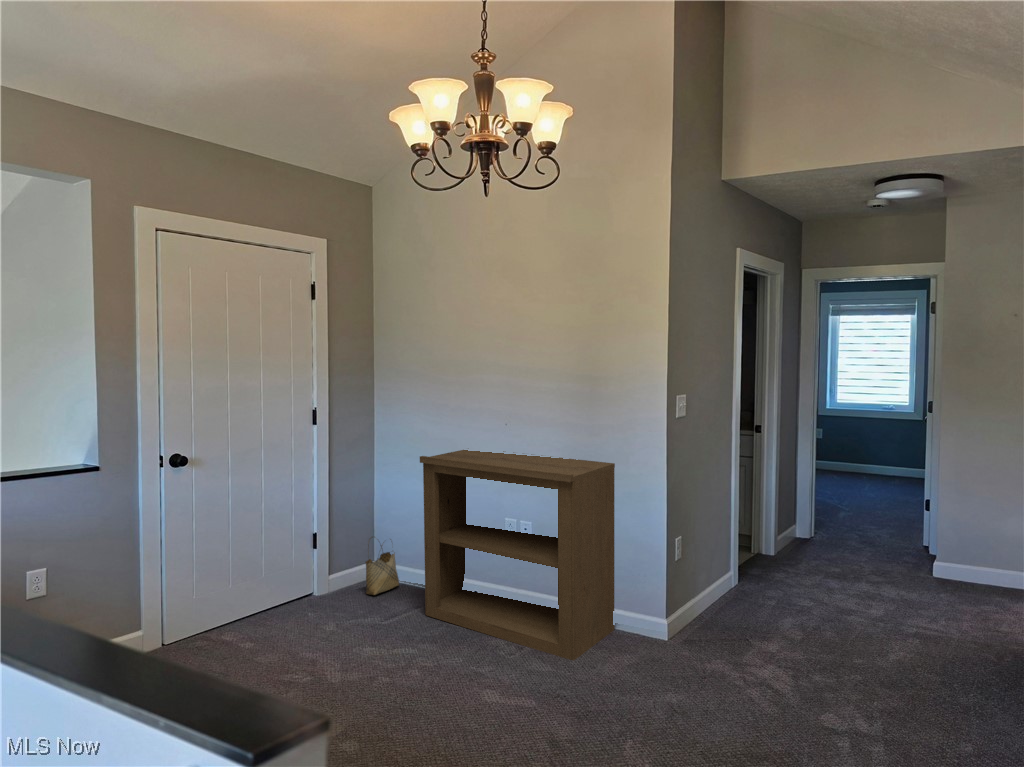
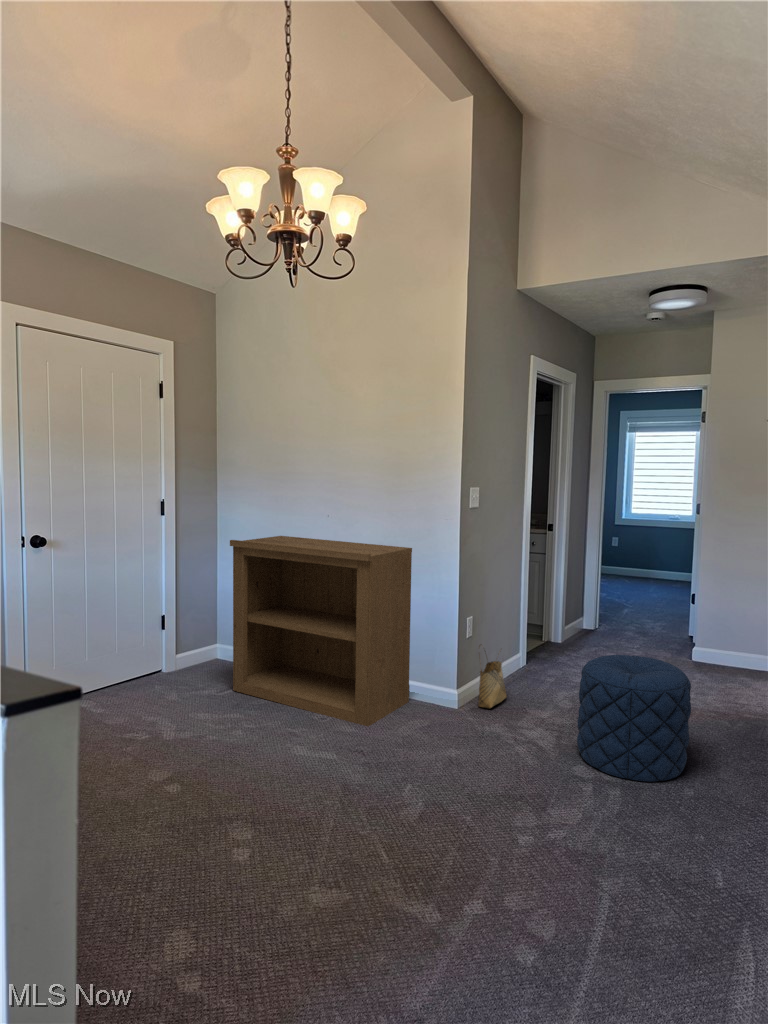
woven basket: present [365,545,399,595] -> present [478,645,507,708]
pouf: none [811,585,944,735] -> present [577,655,691,782]

